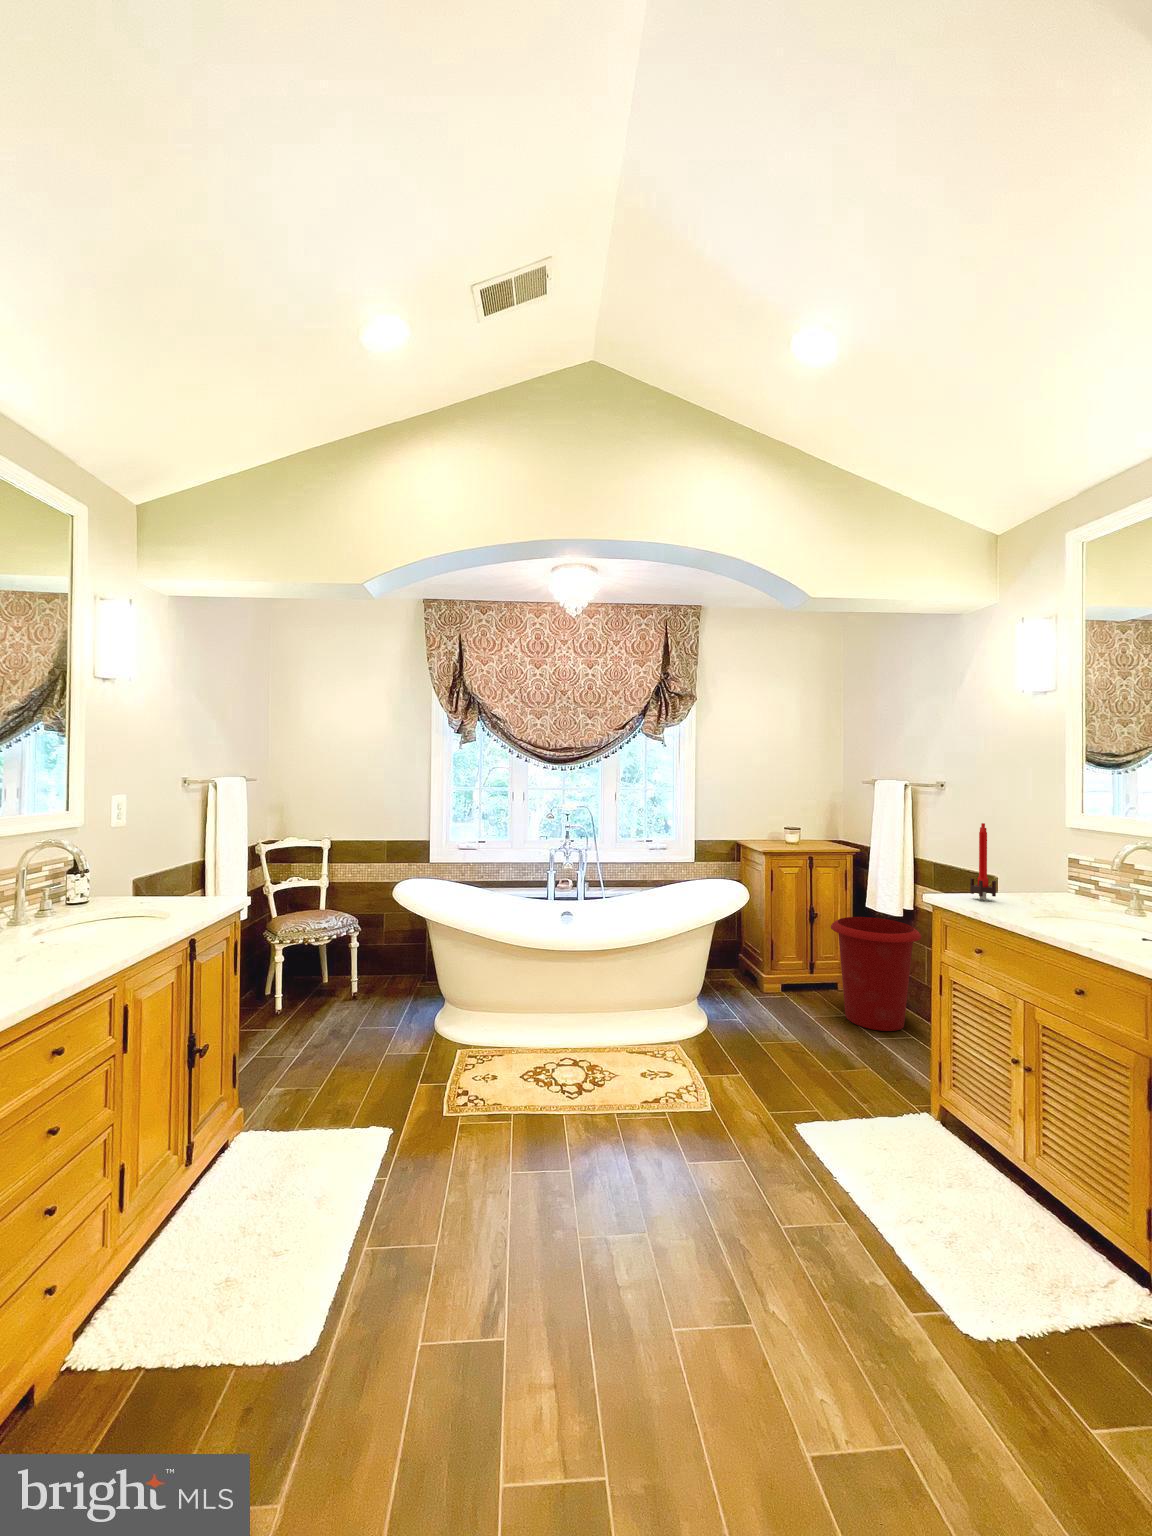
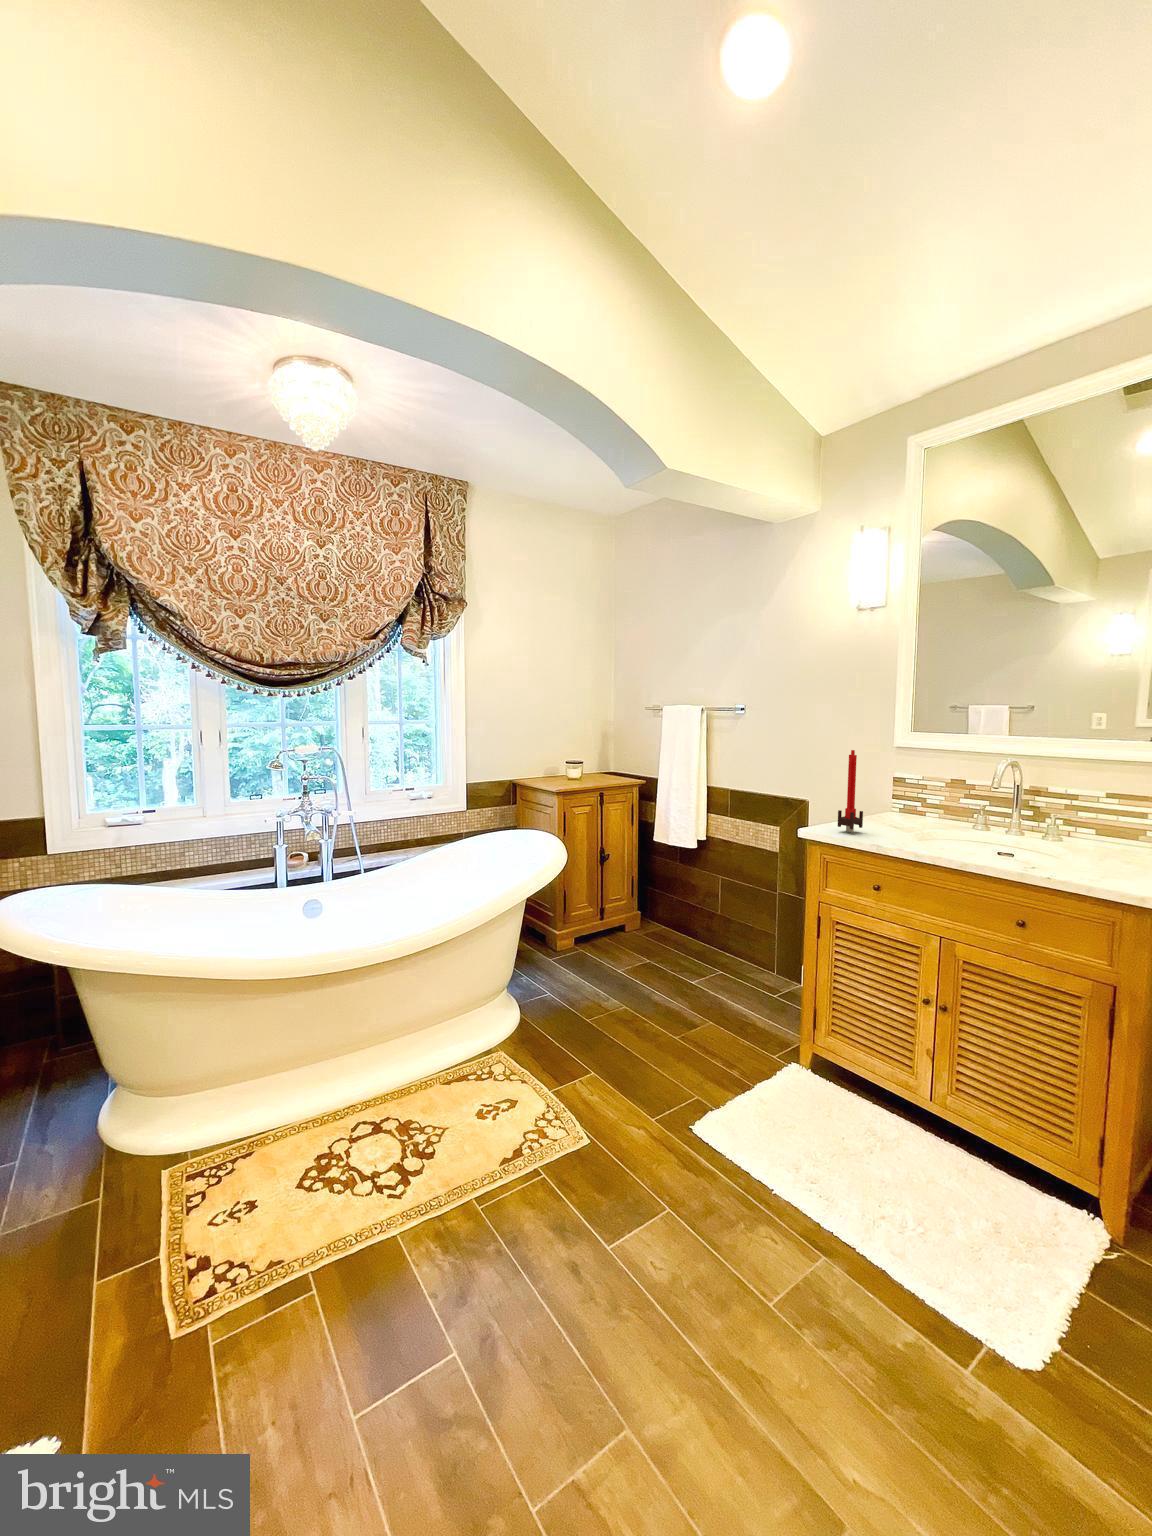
waste bin: present [831,917,922,1031] -> none [640,855,730,975]

